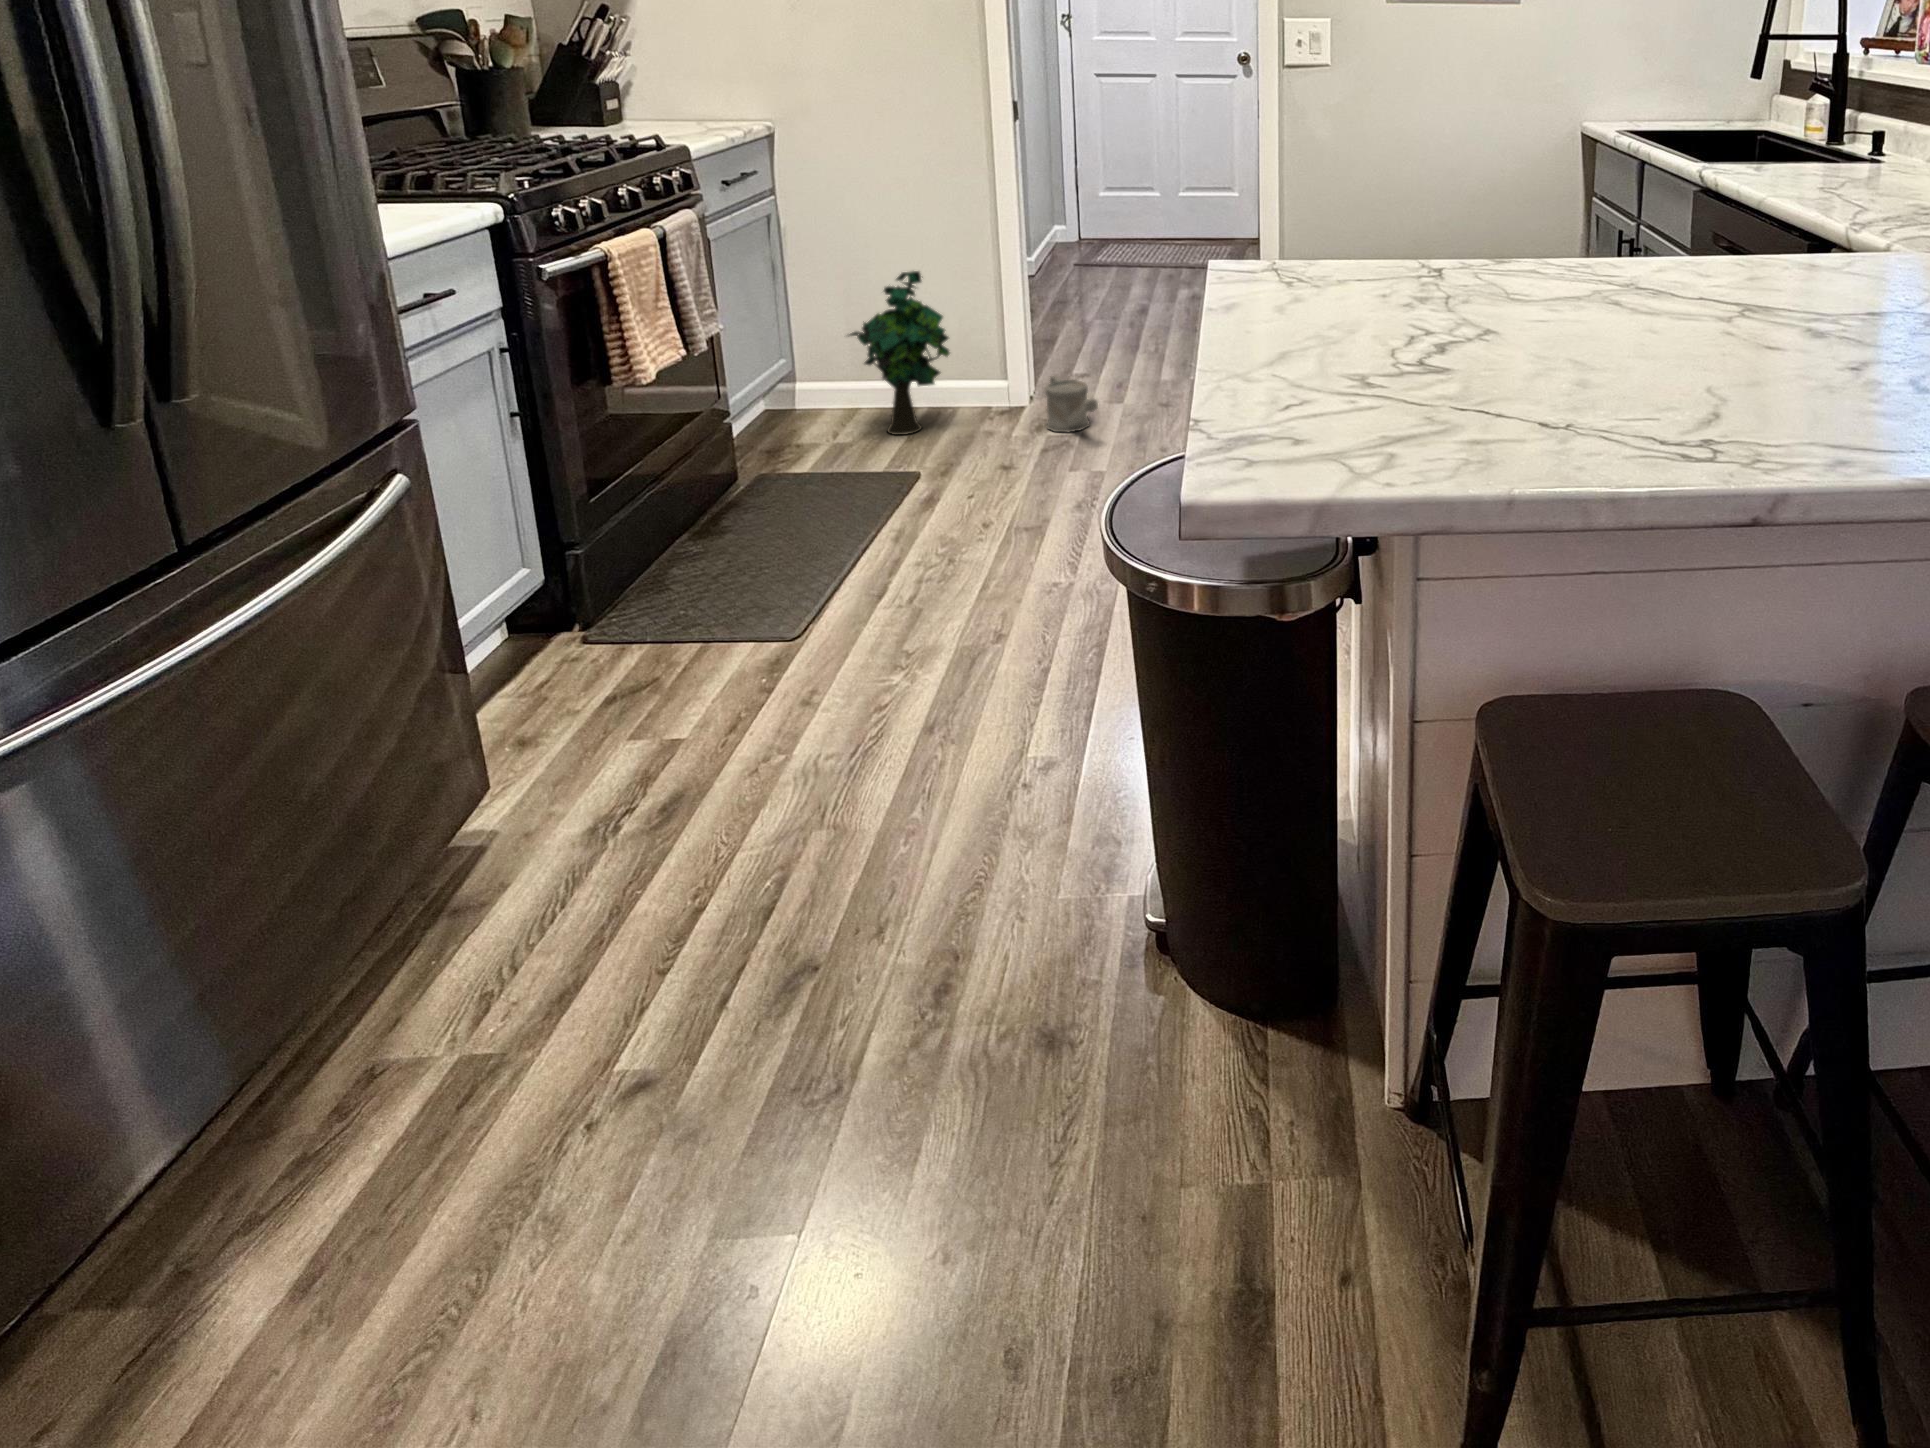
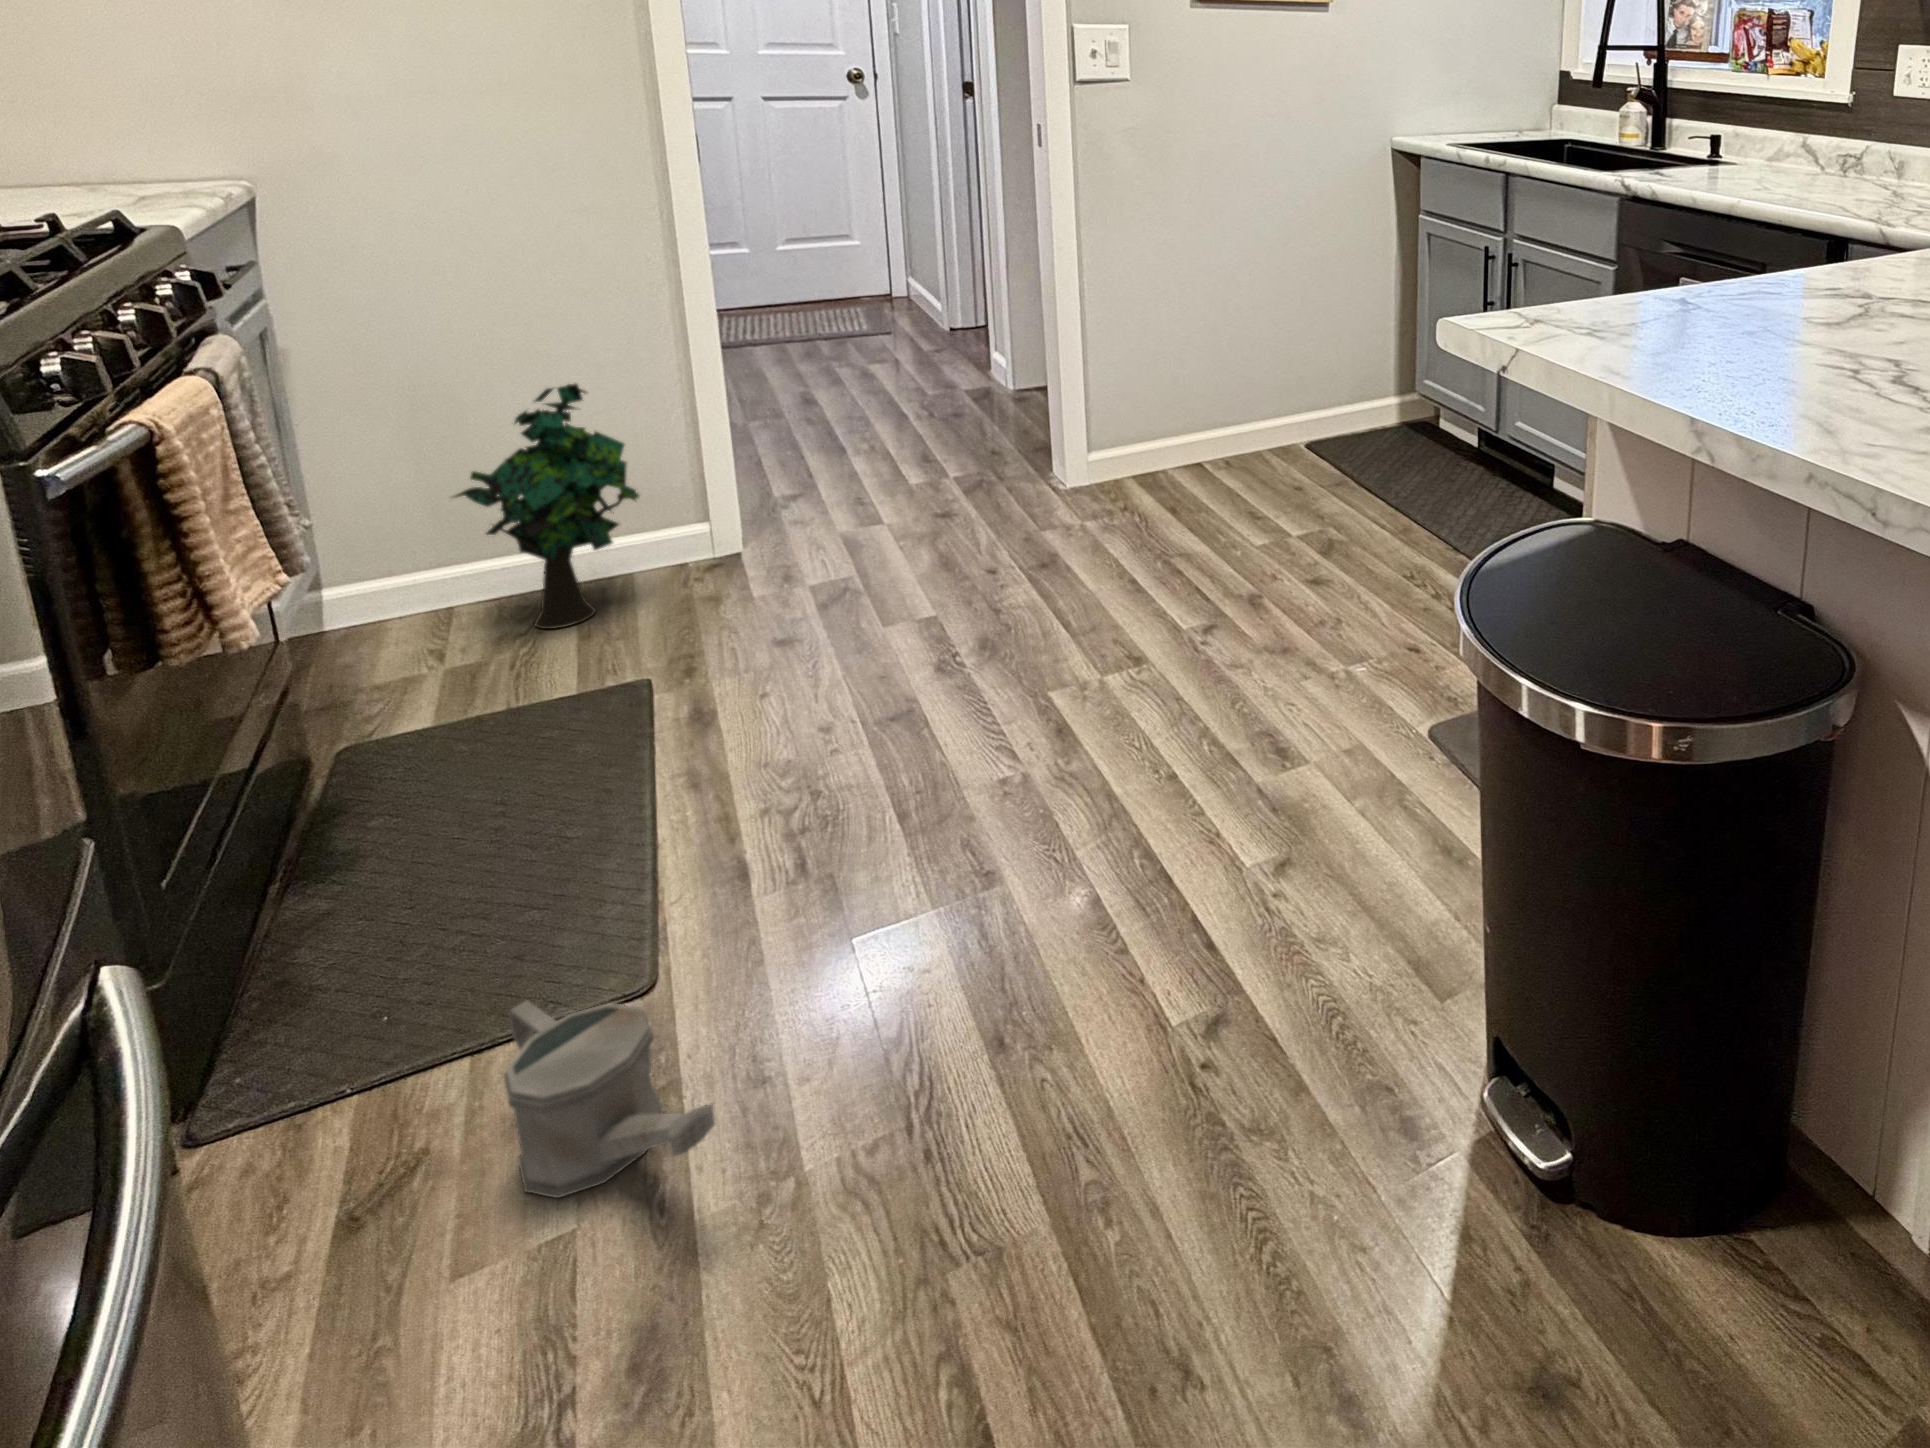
watering can: present [1045,376,1098,432] -> present [504,1001,715,1198]

